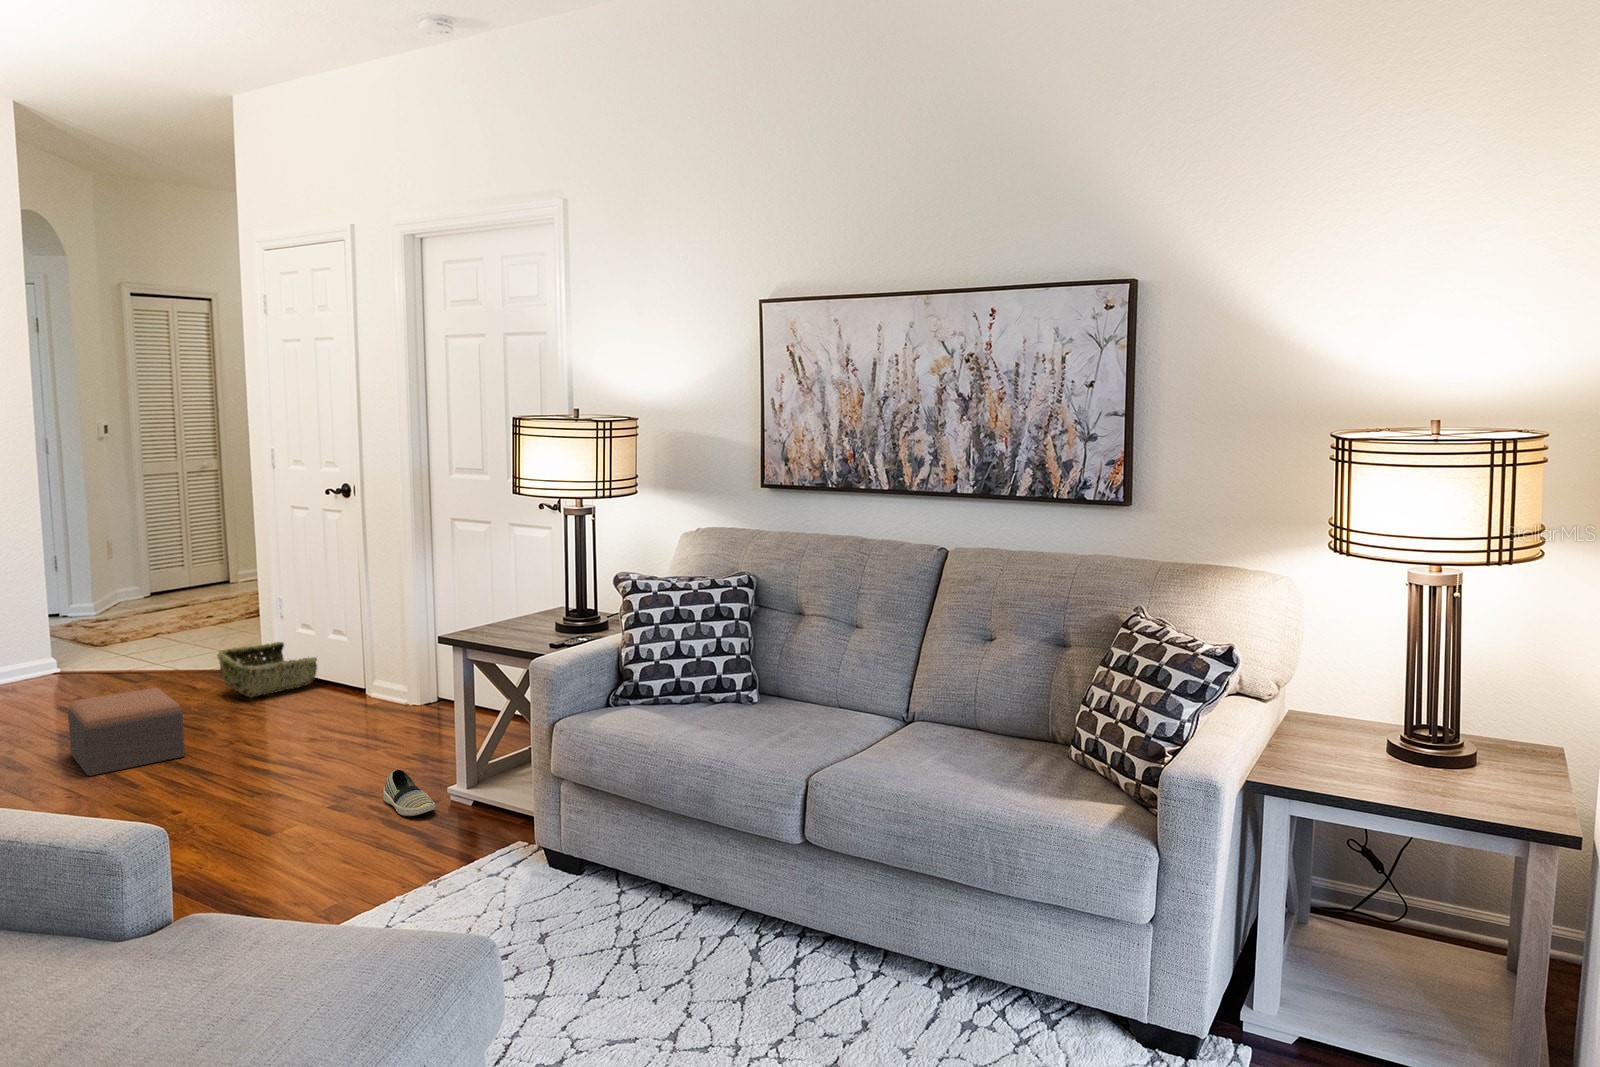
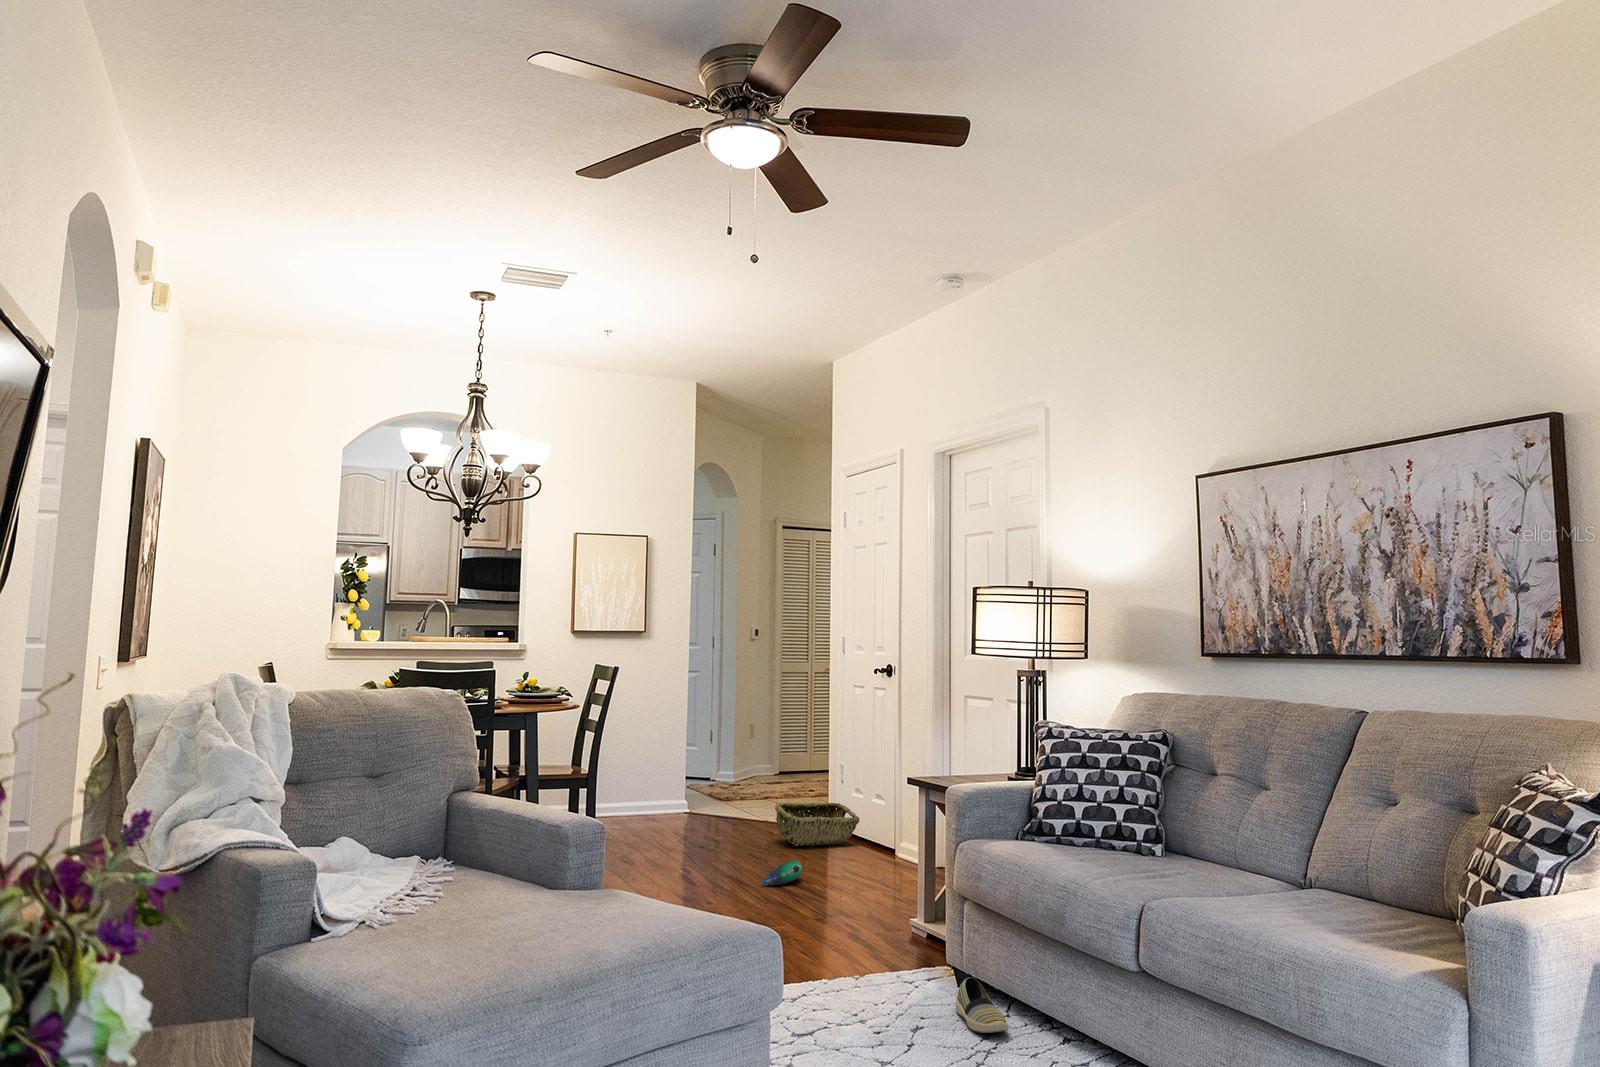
footstool: present [68,688,185,776] -> none [667,819,737,878]
plush toy: none [225,727,279,766] -> present [760,860,802,886]
shoe: present [383,770,435,816] -> present [956,978,1008,1033]

